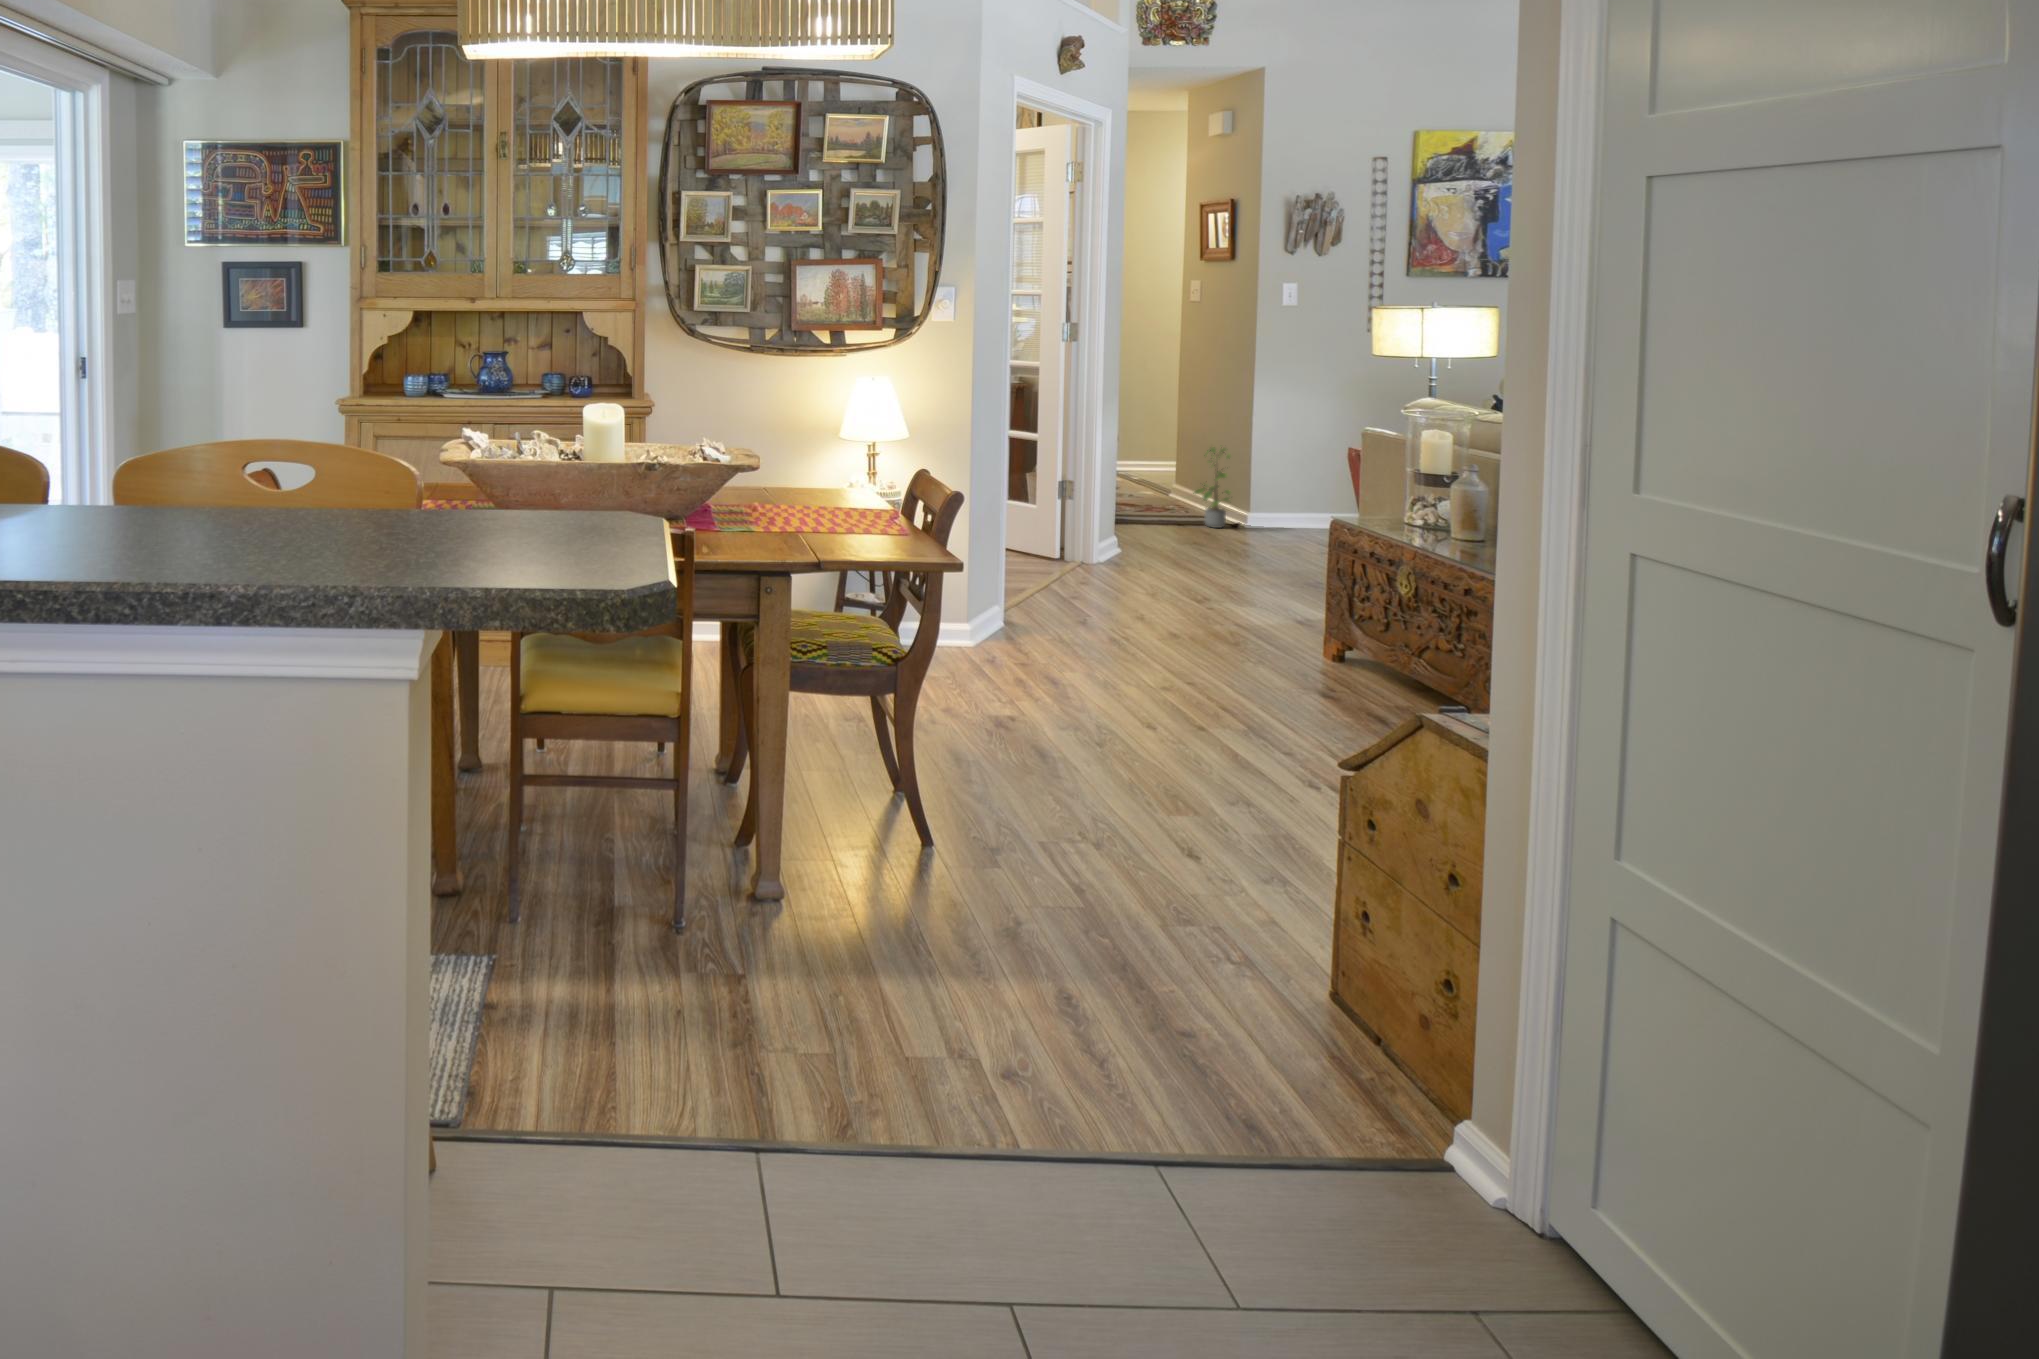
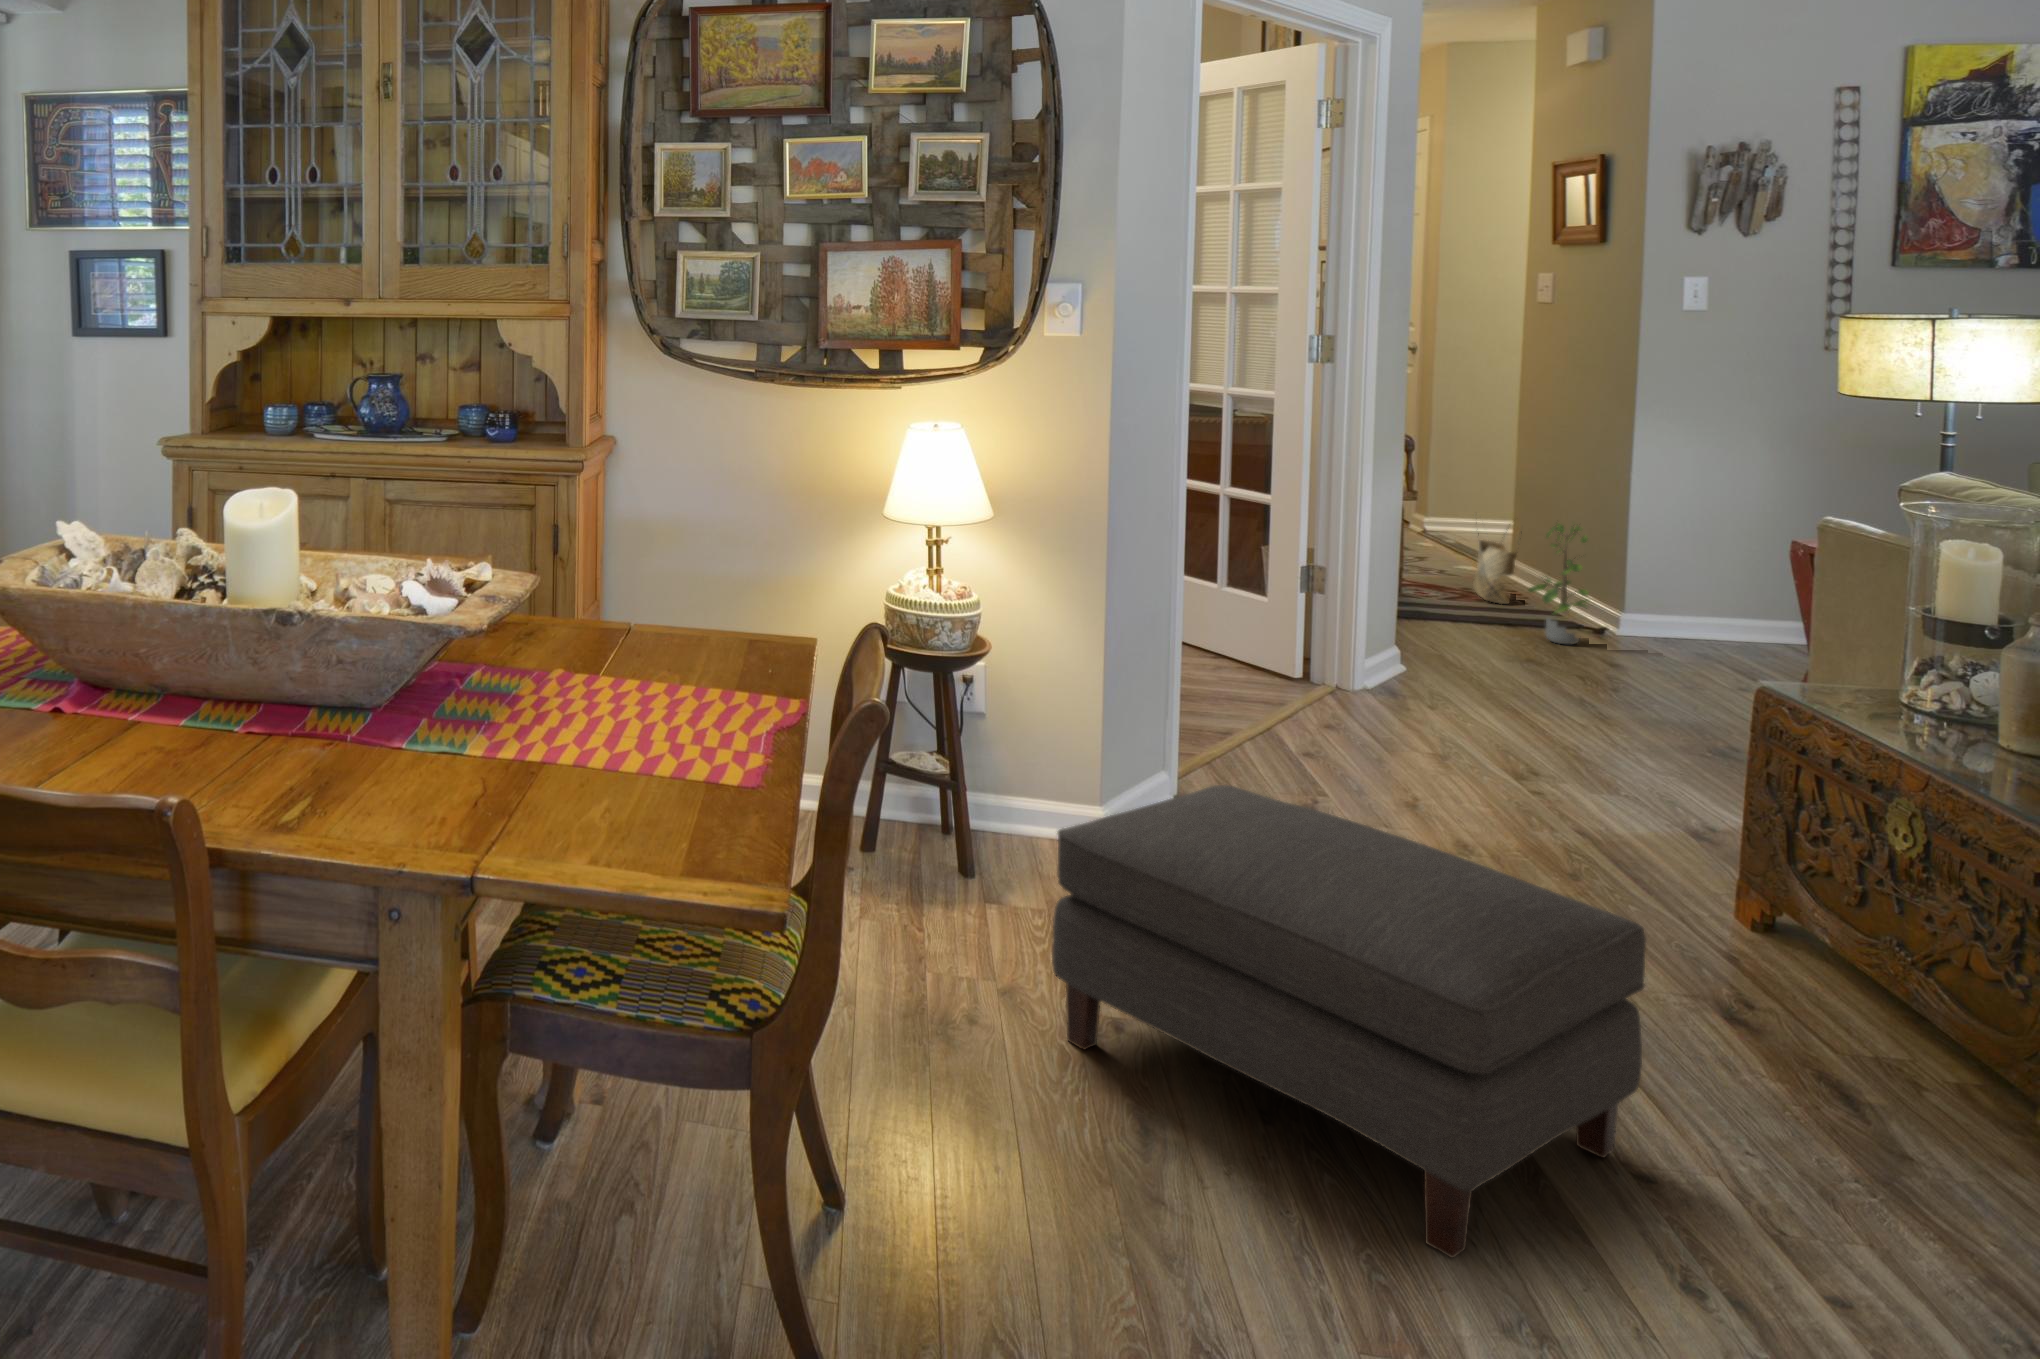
woven basket: none [1155,444,1187,506] -> present [1473,540,1517,604]
ottoman: none [981,585,1290,795] -> present [1052,785,1646,1258]

